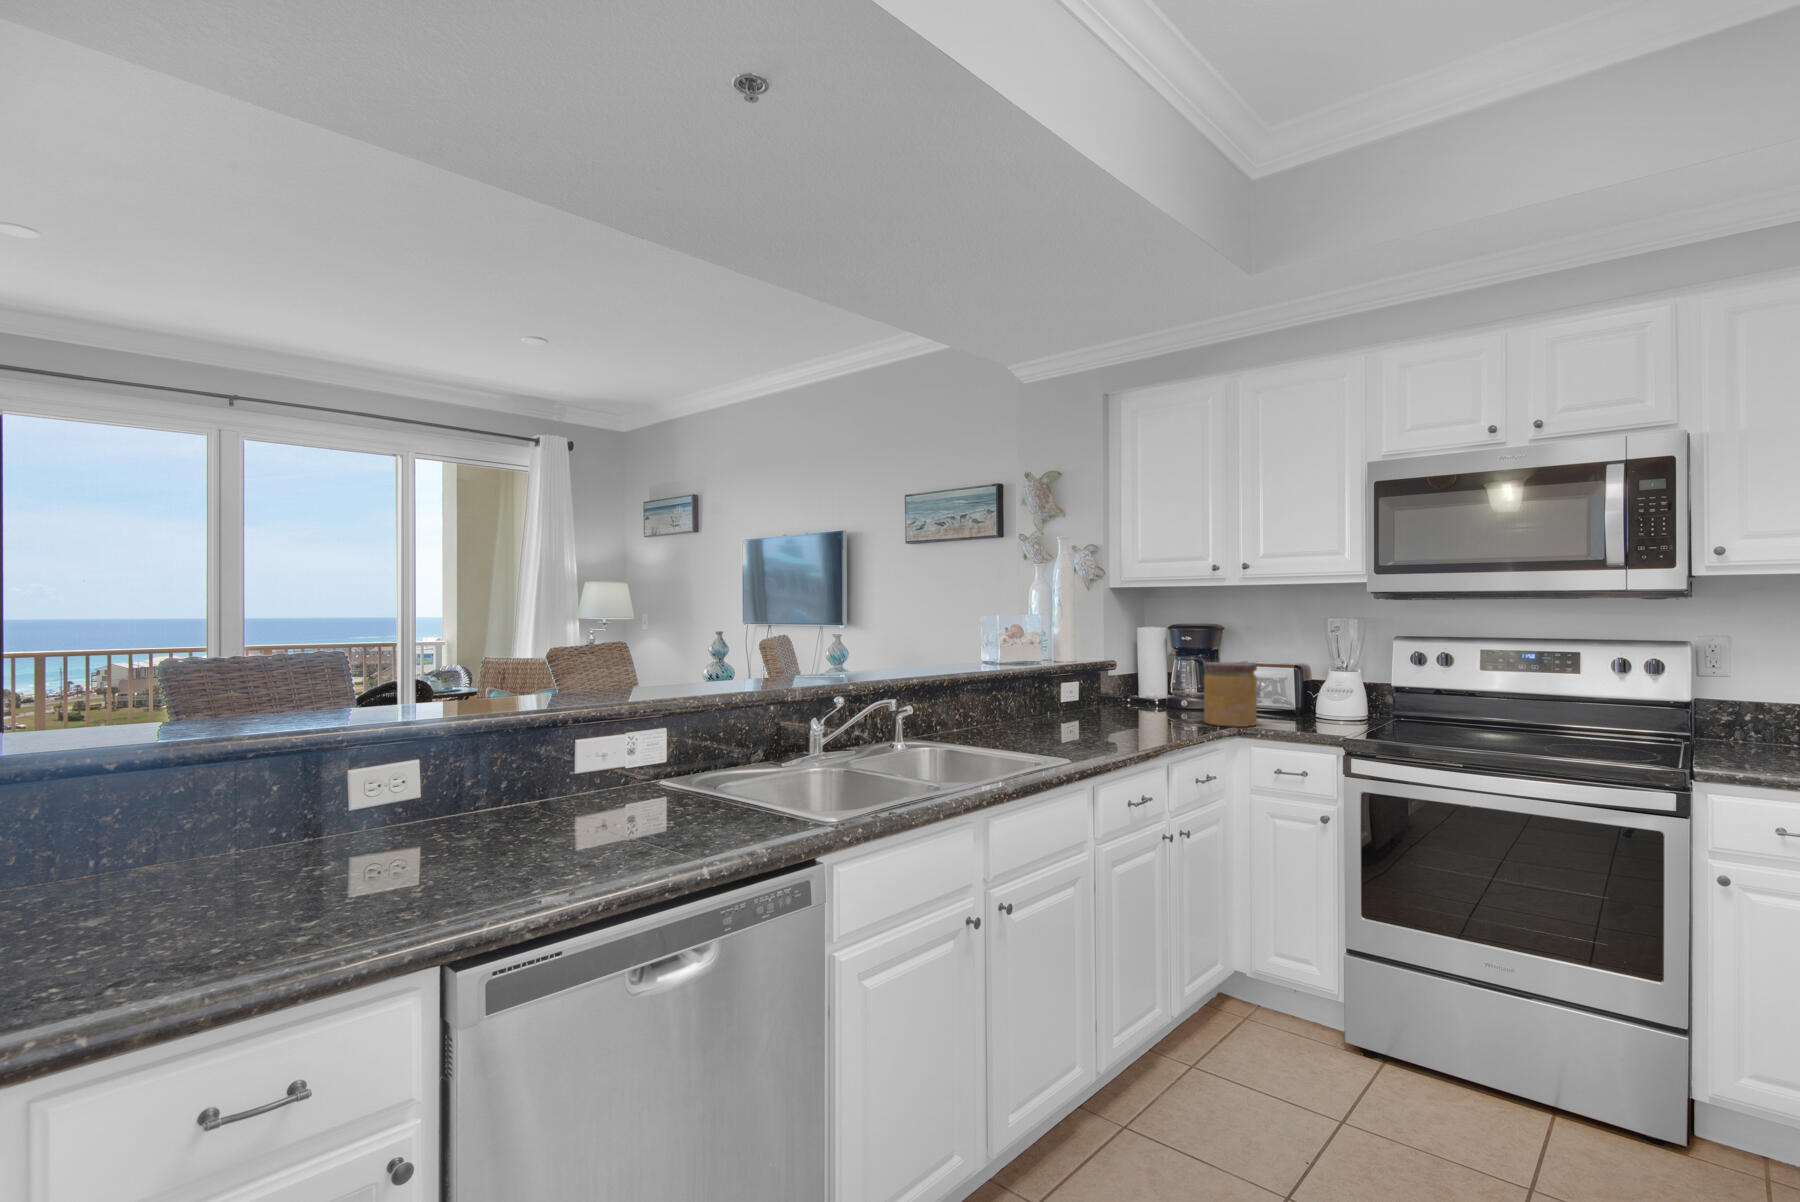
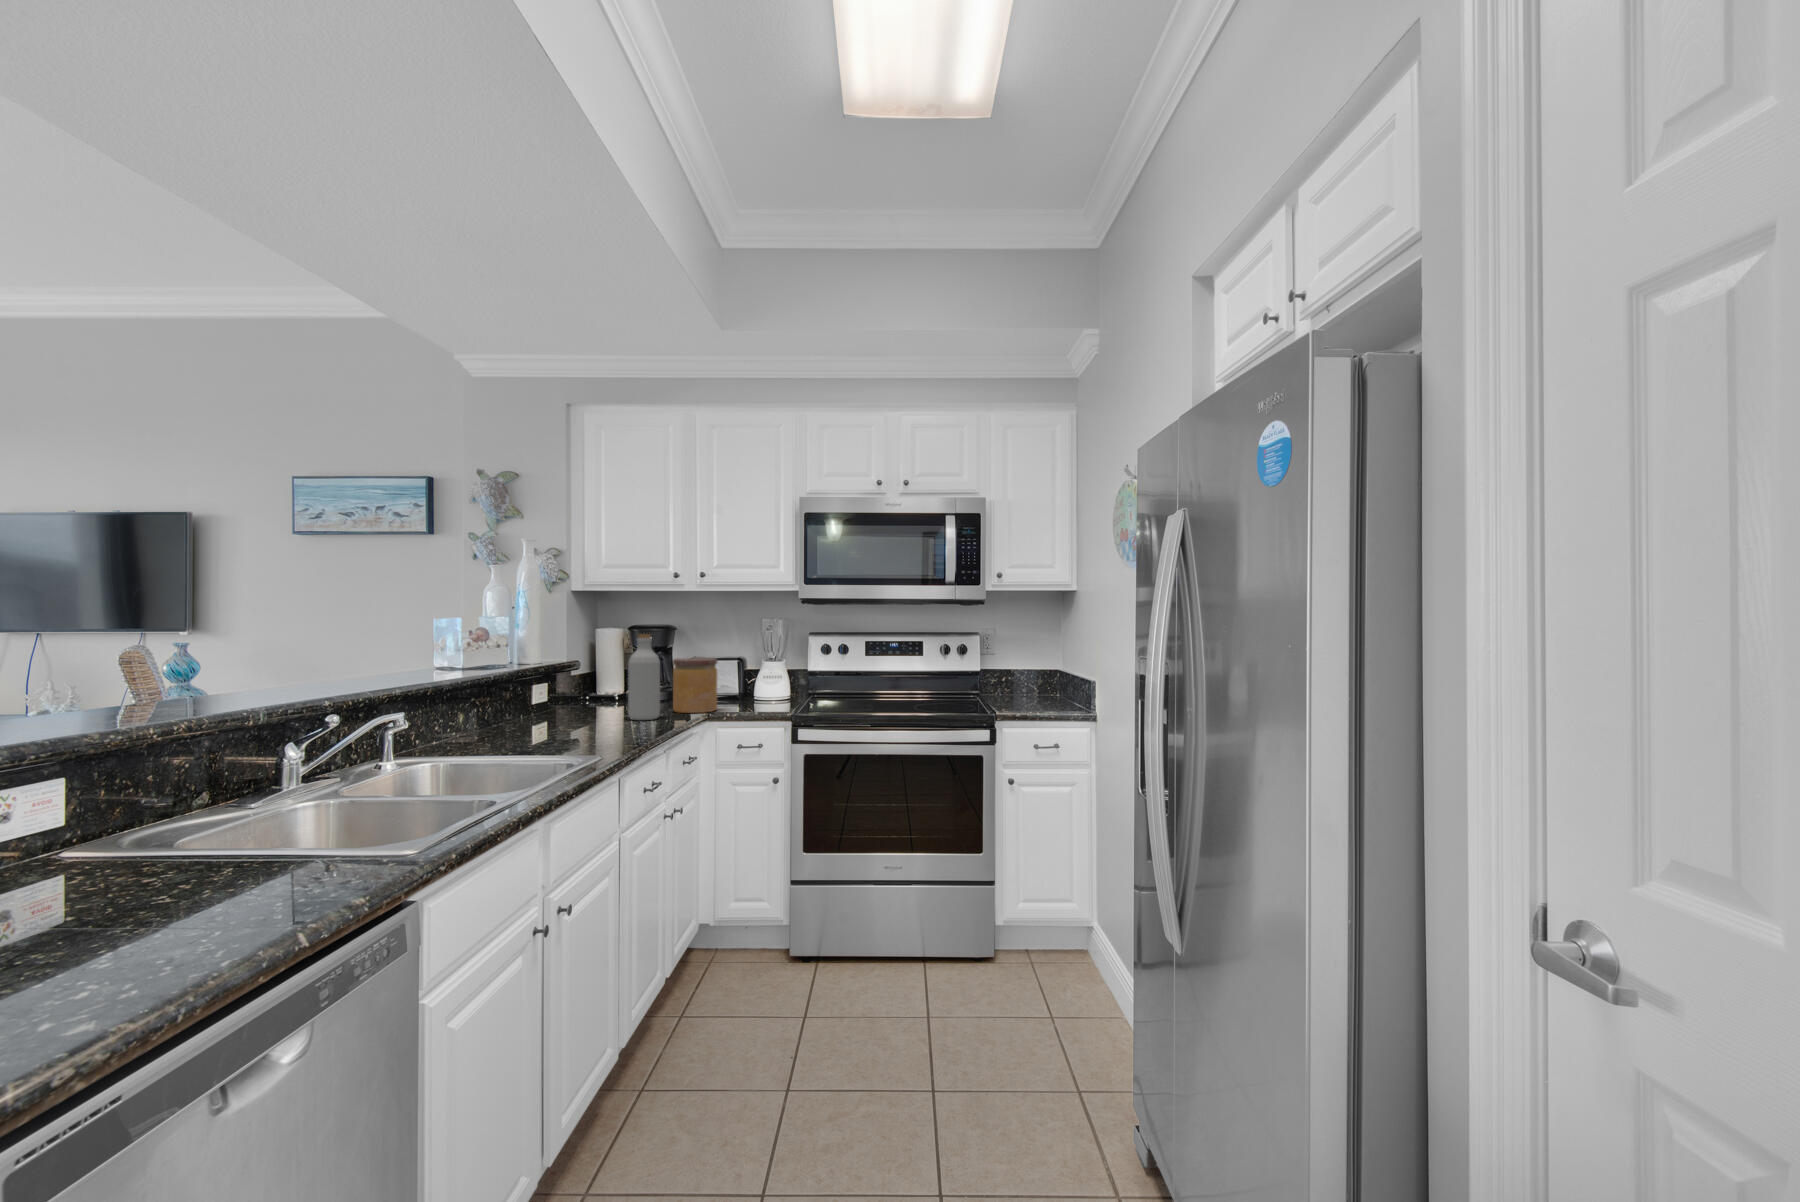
bottle: none [1145,634,1180,730] -> present [628,634,660,720]

